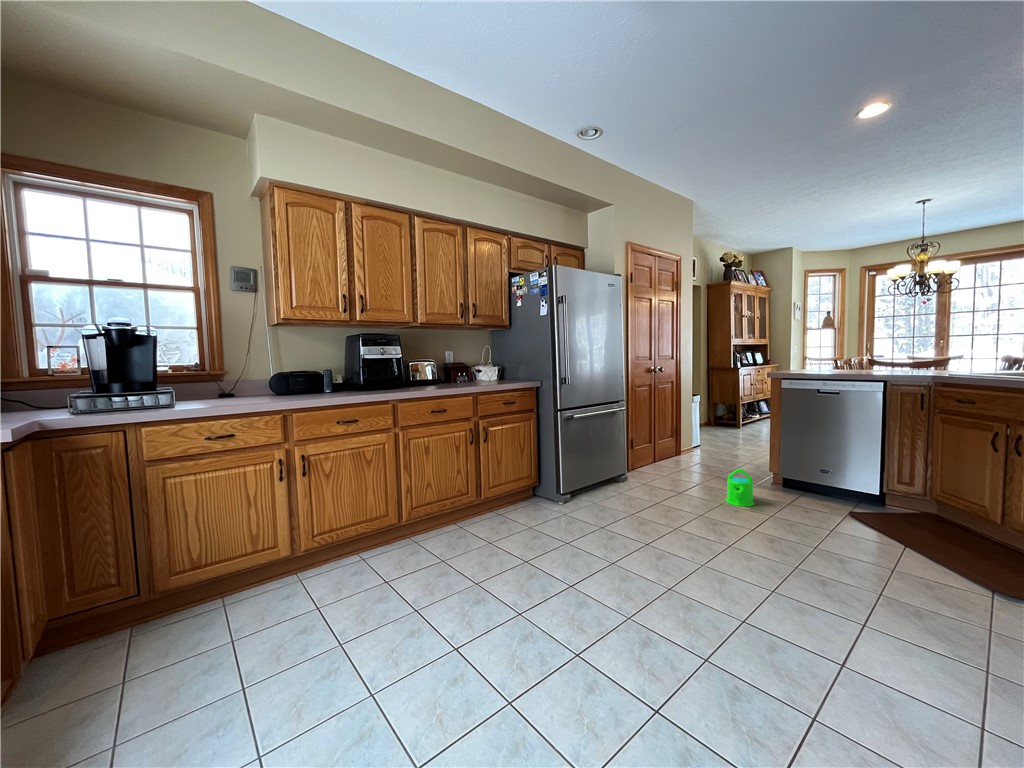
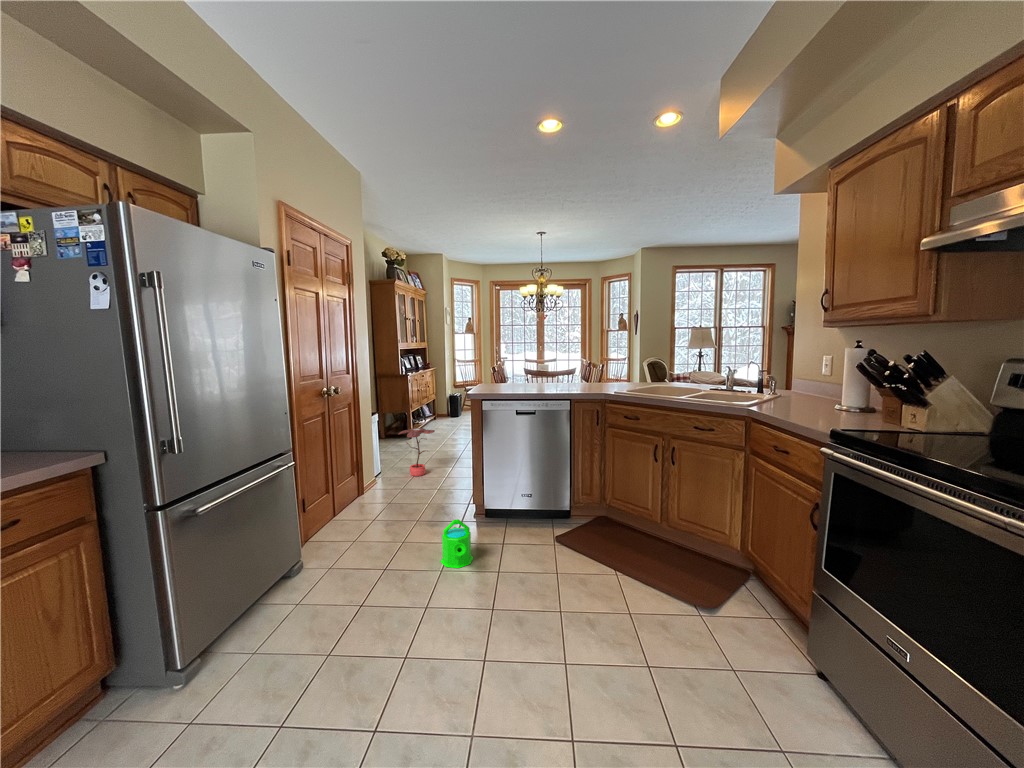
potted plant: none [717,410,752,453] -> present [399,428,435,476]

